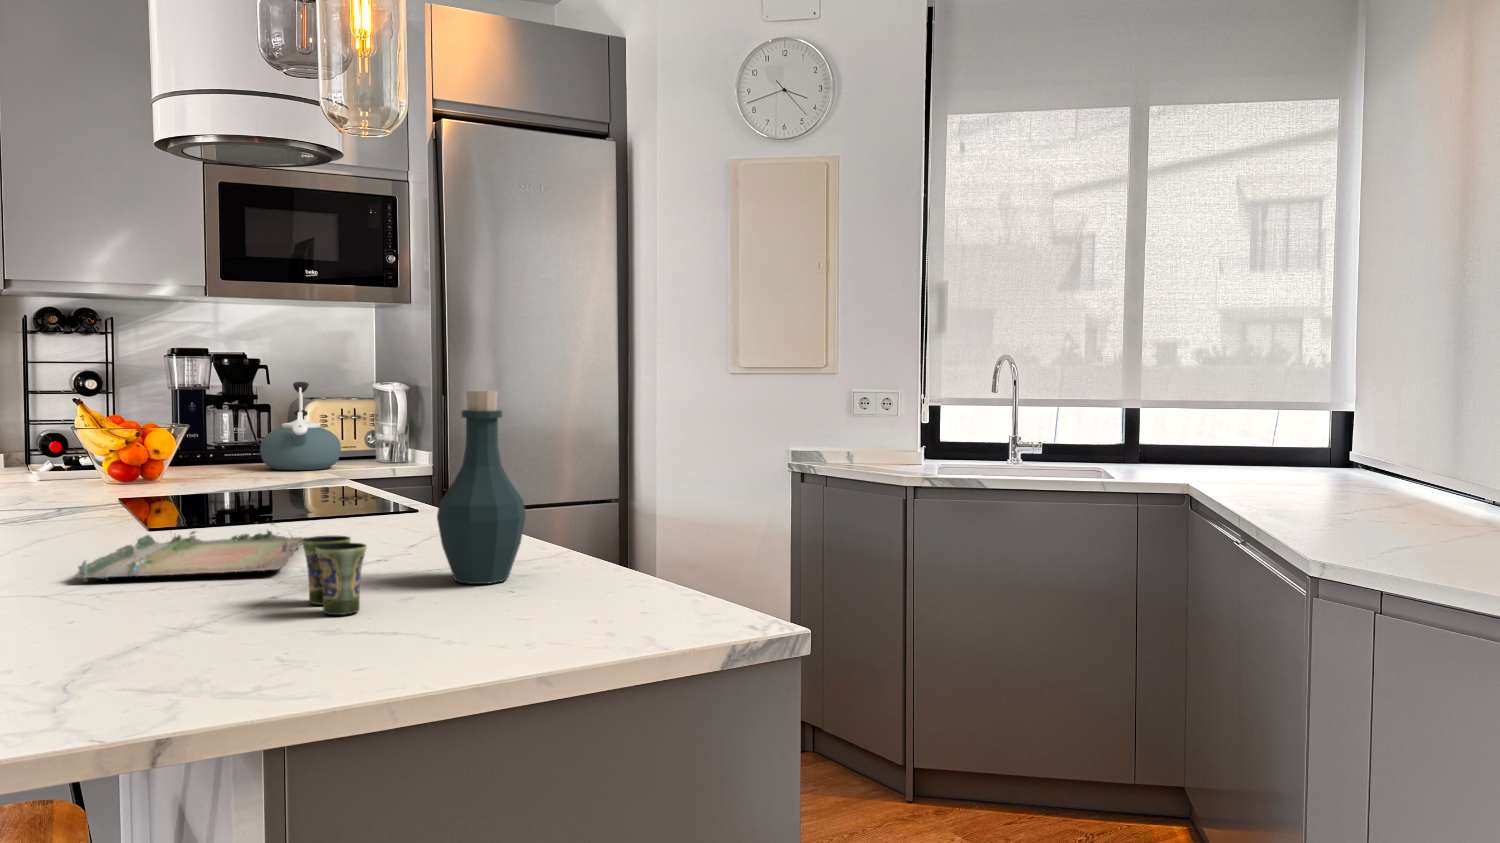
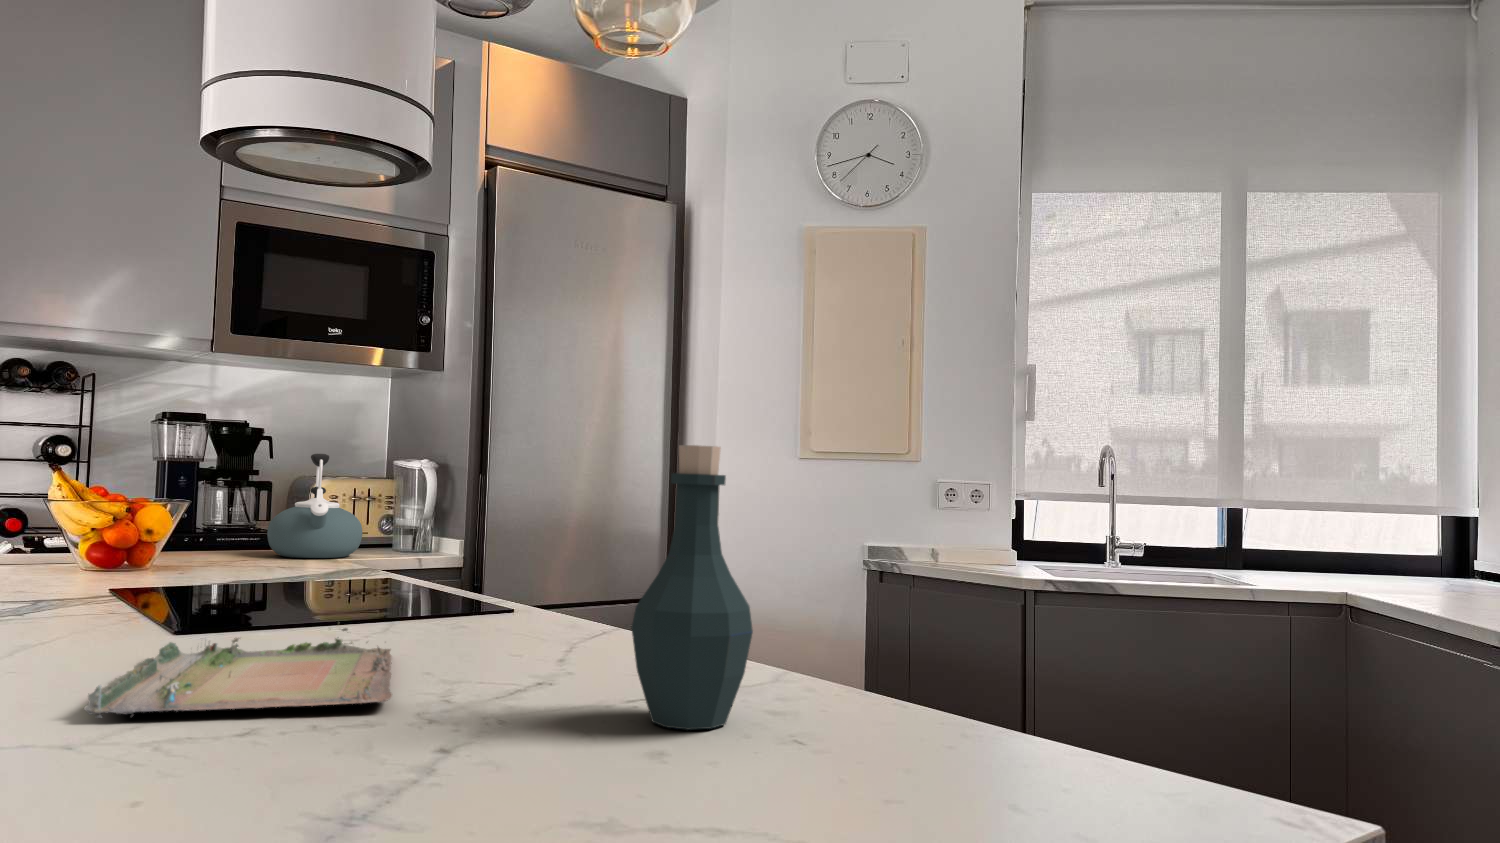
cup: present [302,536,367,615] -> none [461,656,576,789]

